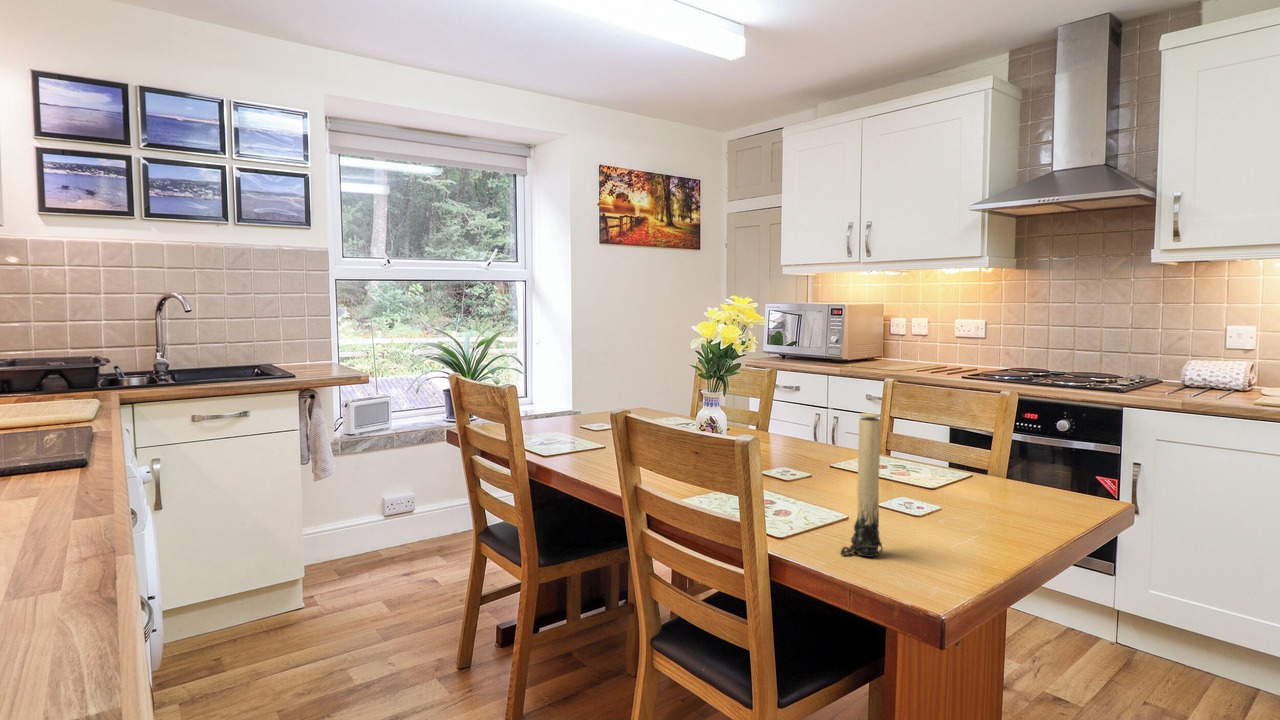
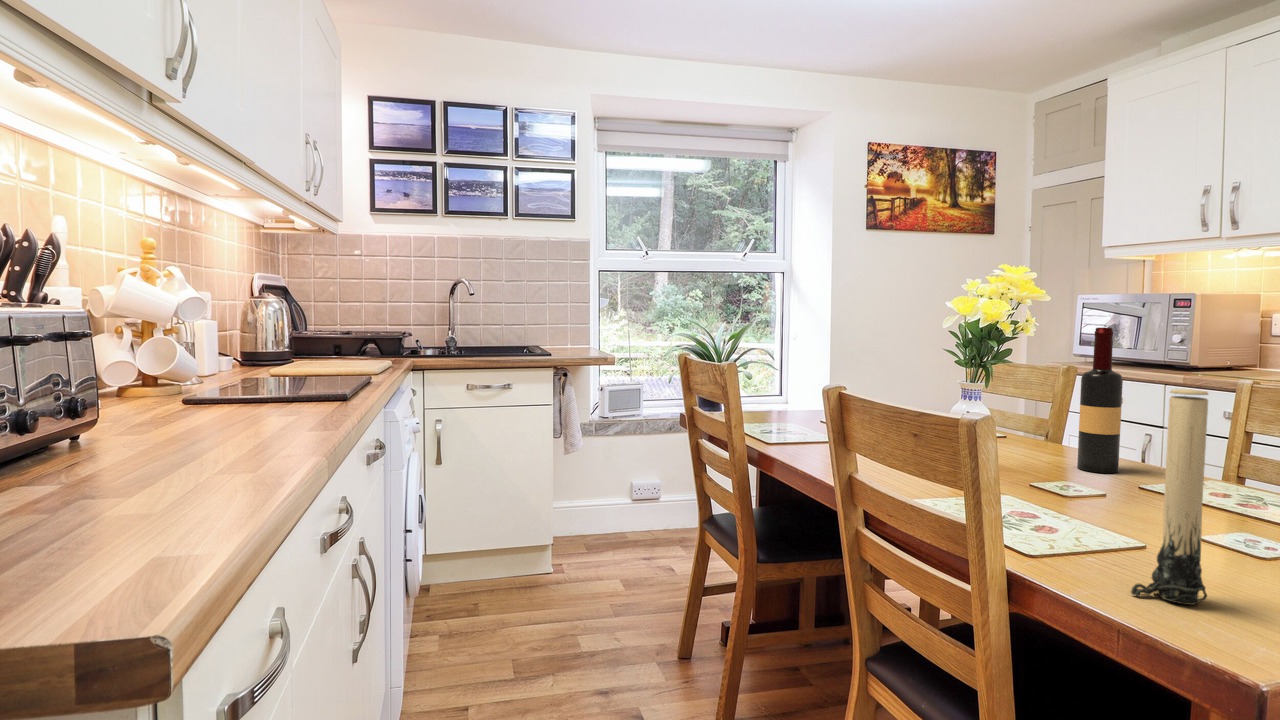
wine bottle: none [787,351,815,461] -> present [1077,328,1123,473]

